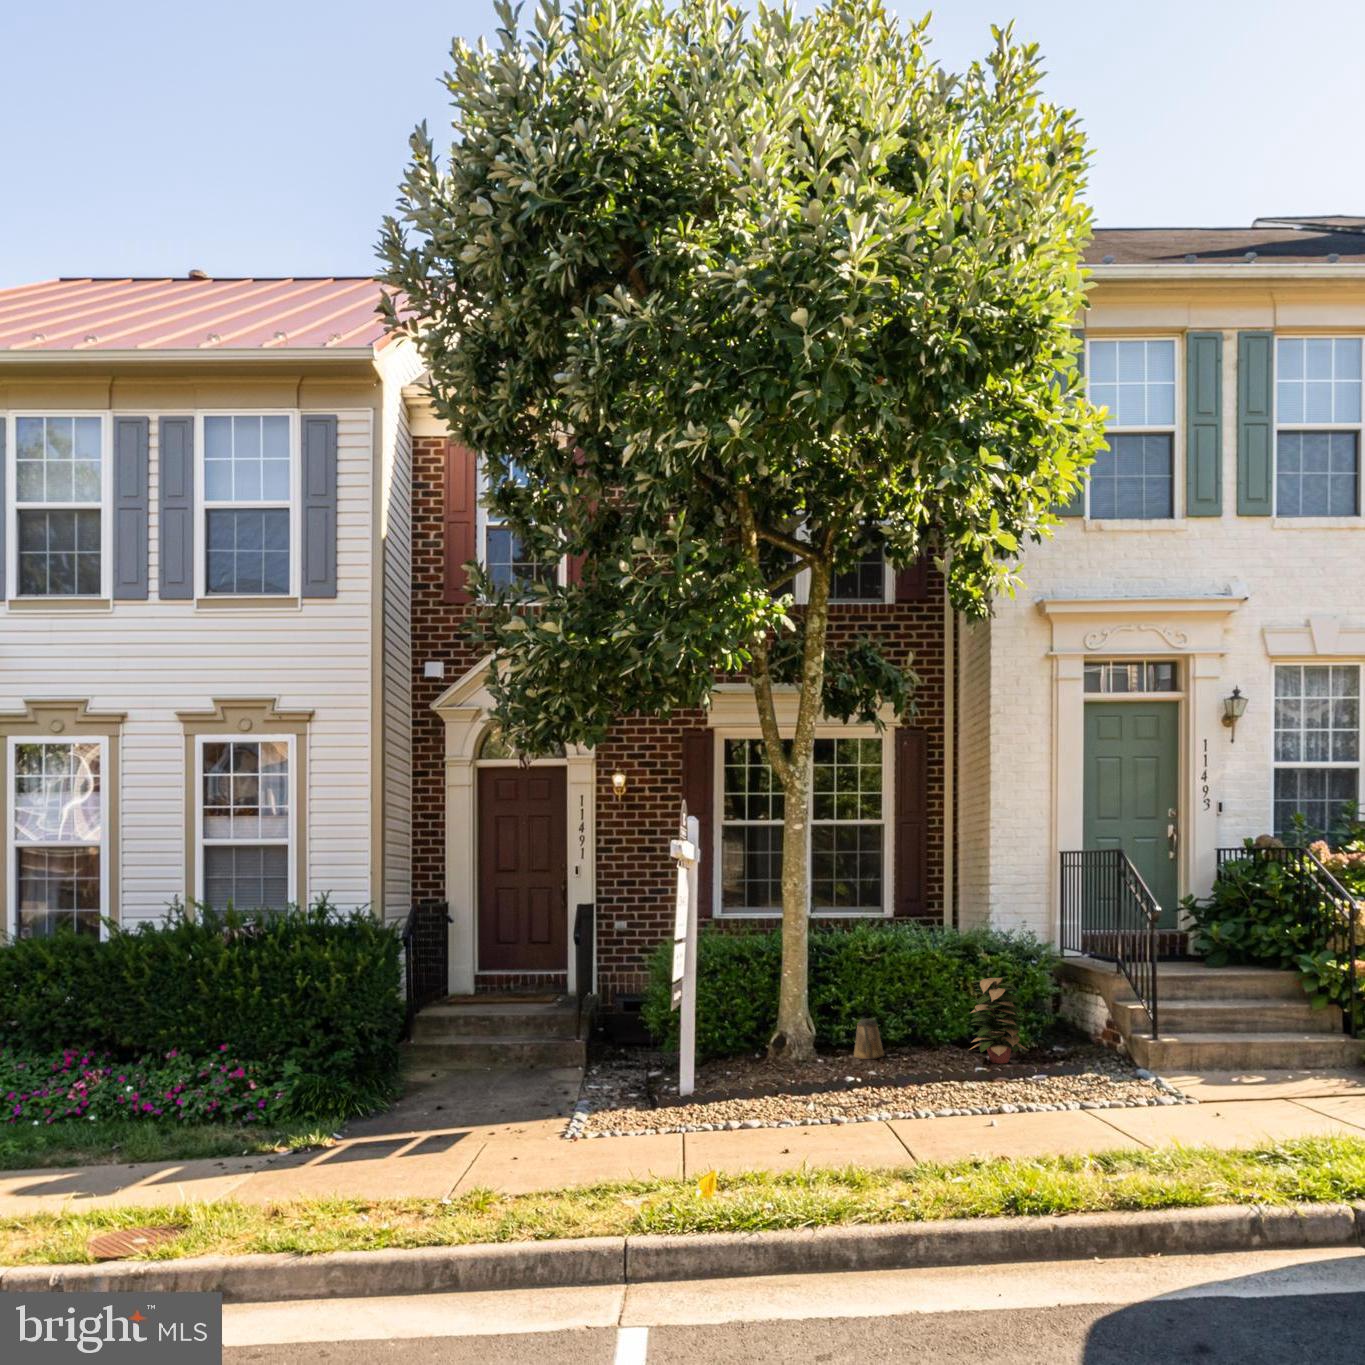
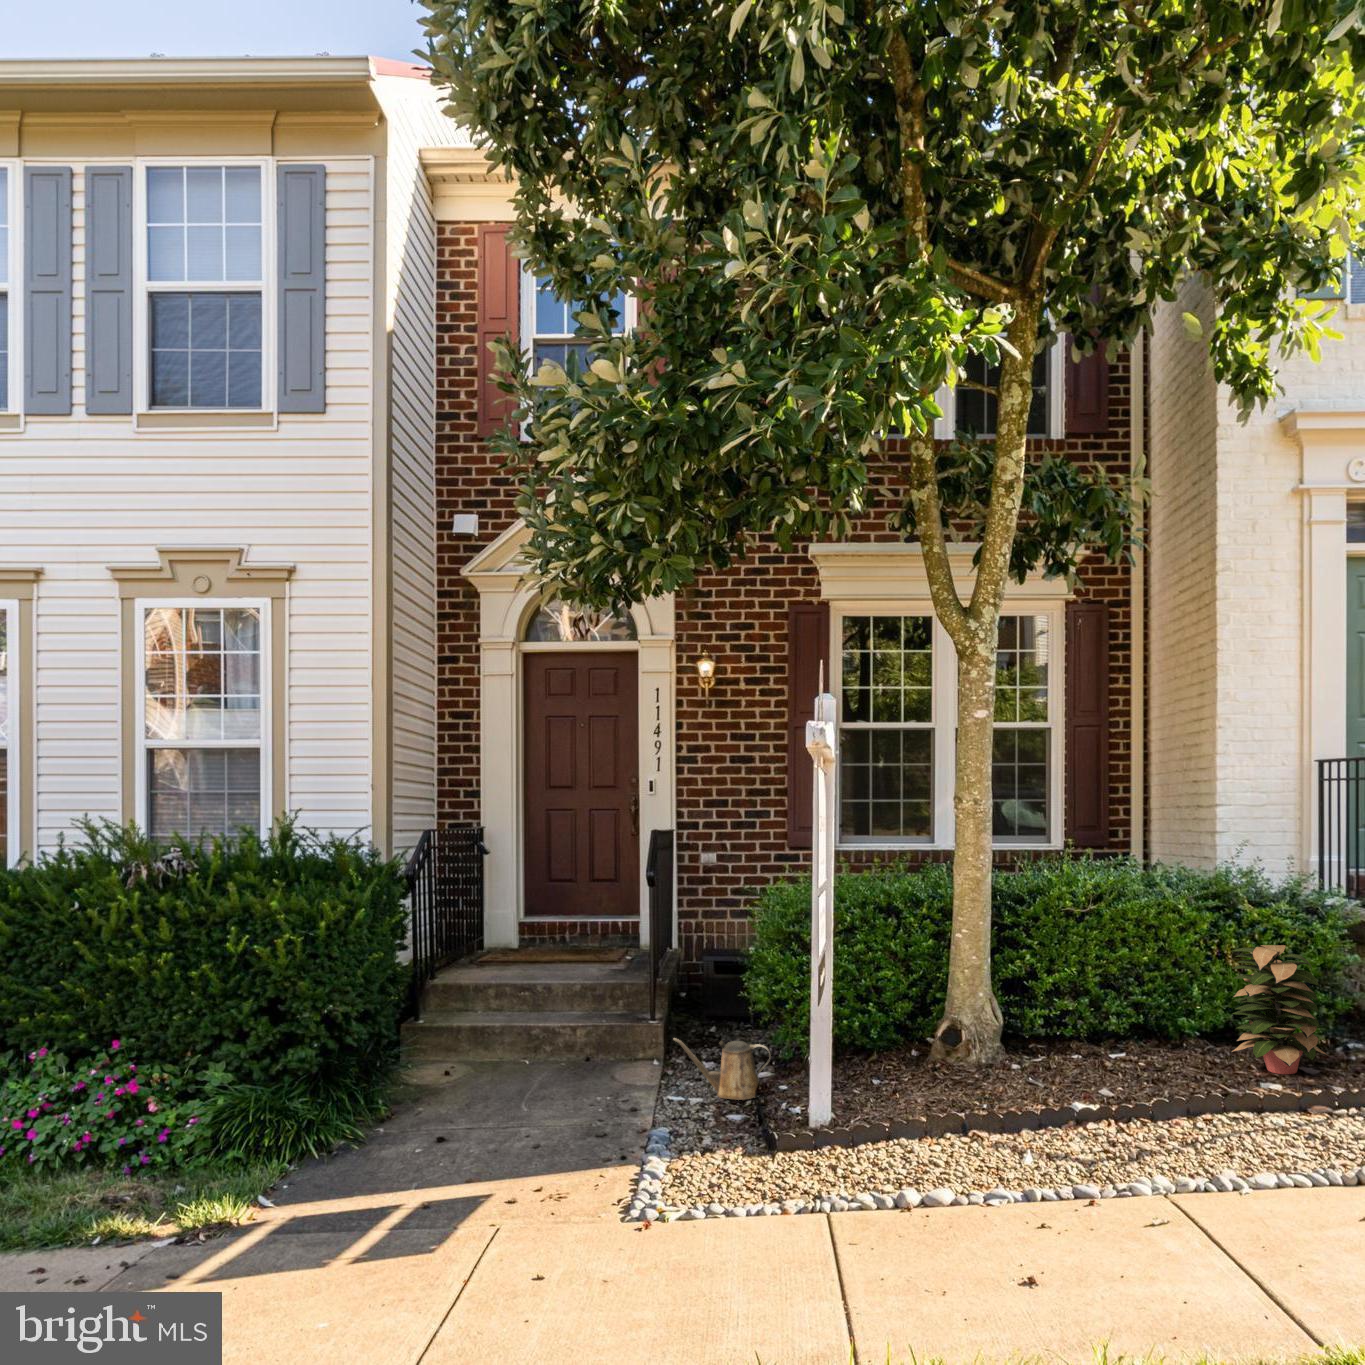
watering can: present [854,1019,885,1059] -> present [673,1038,770,1100]

